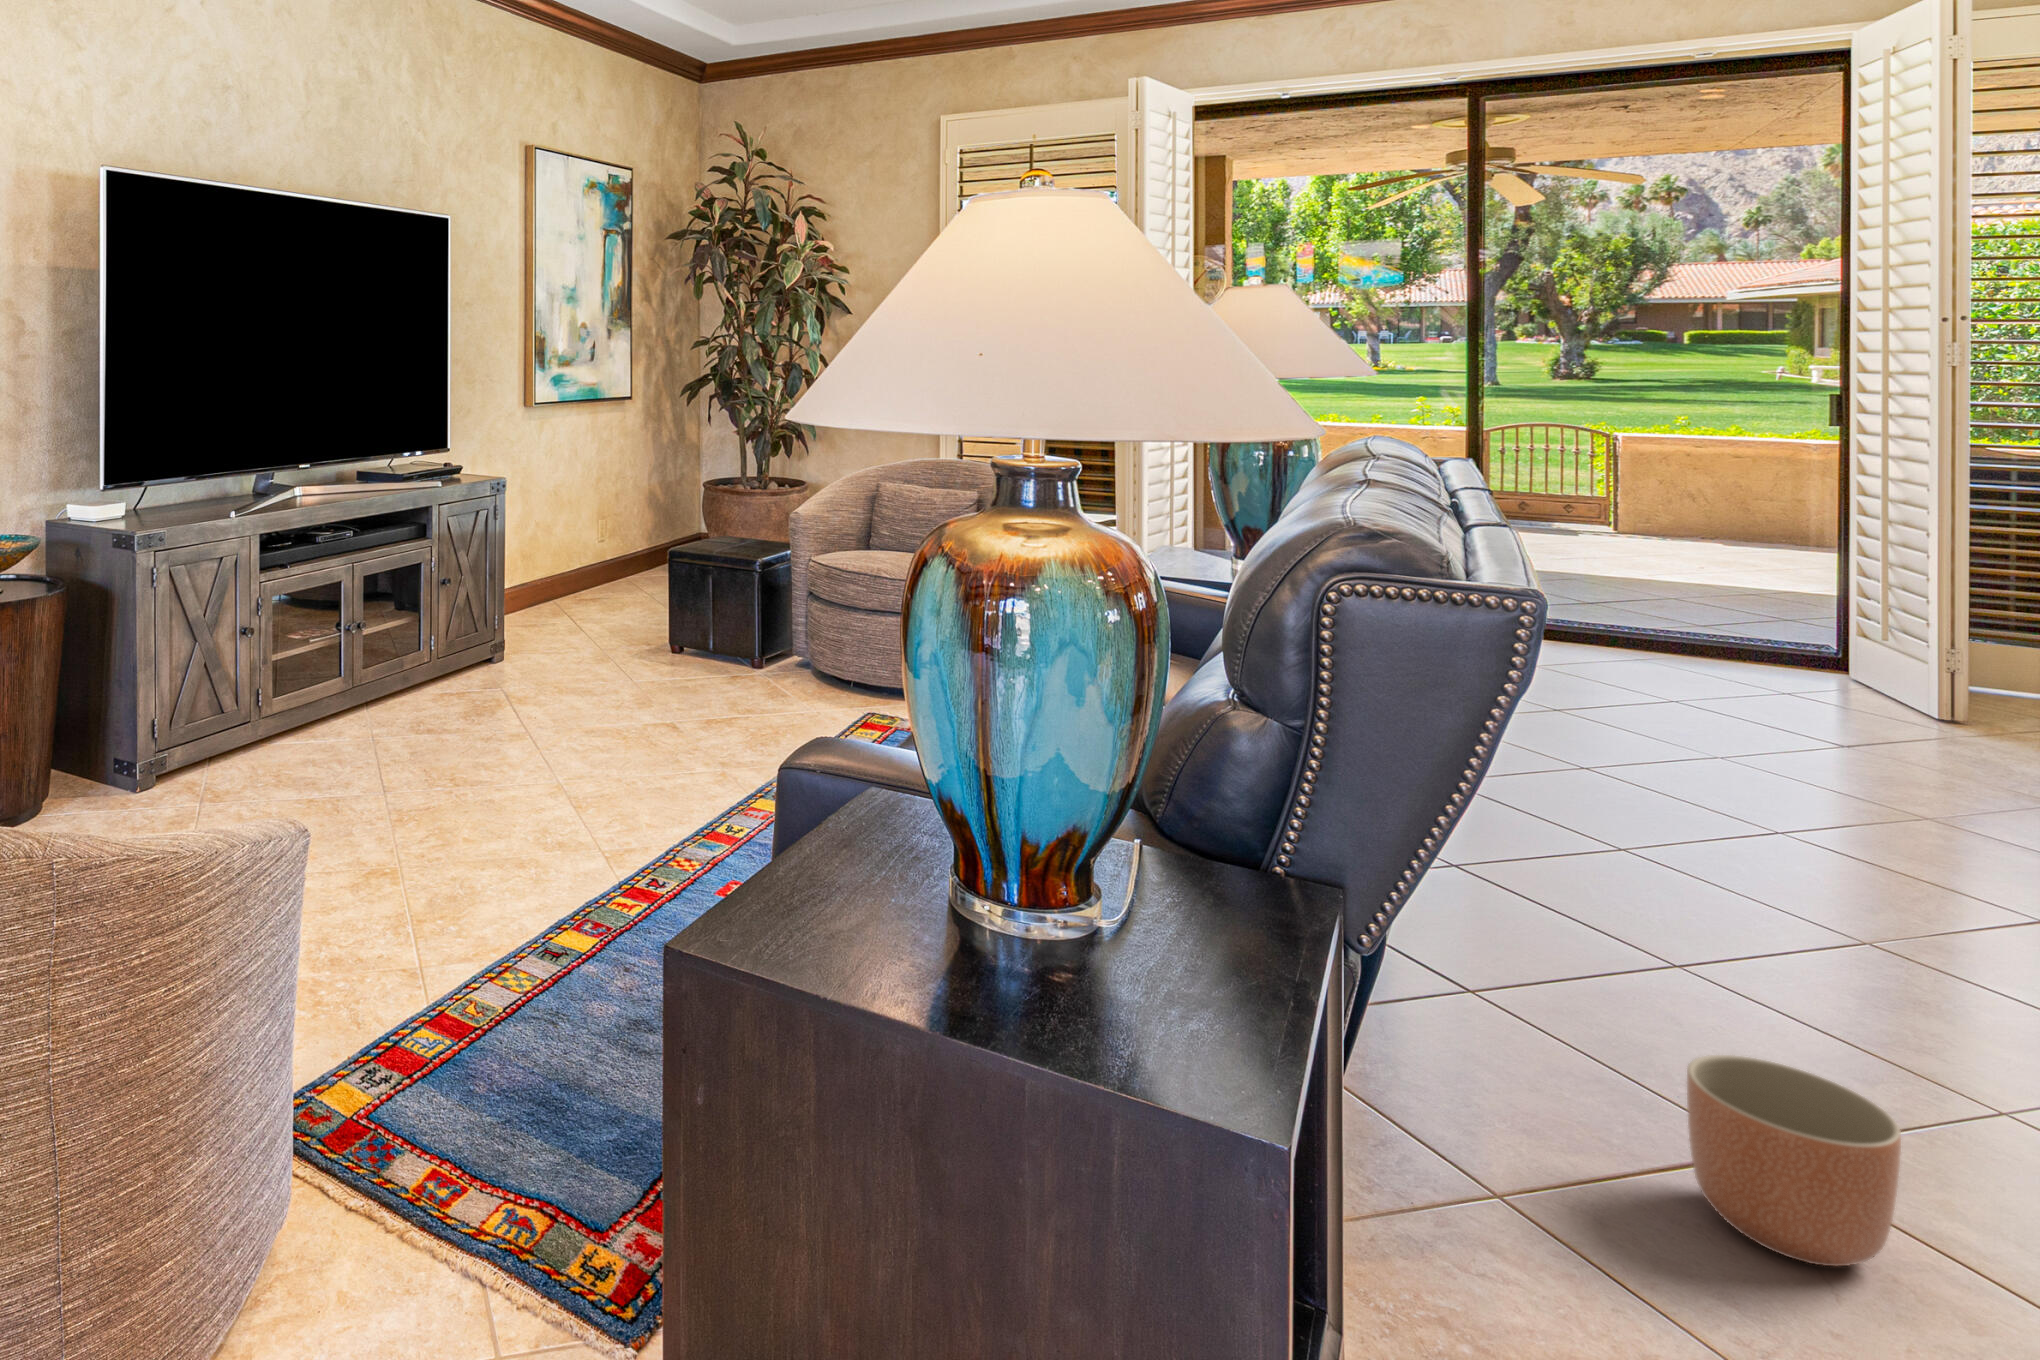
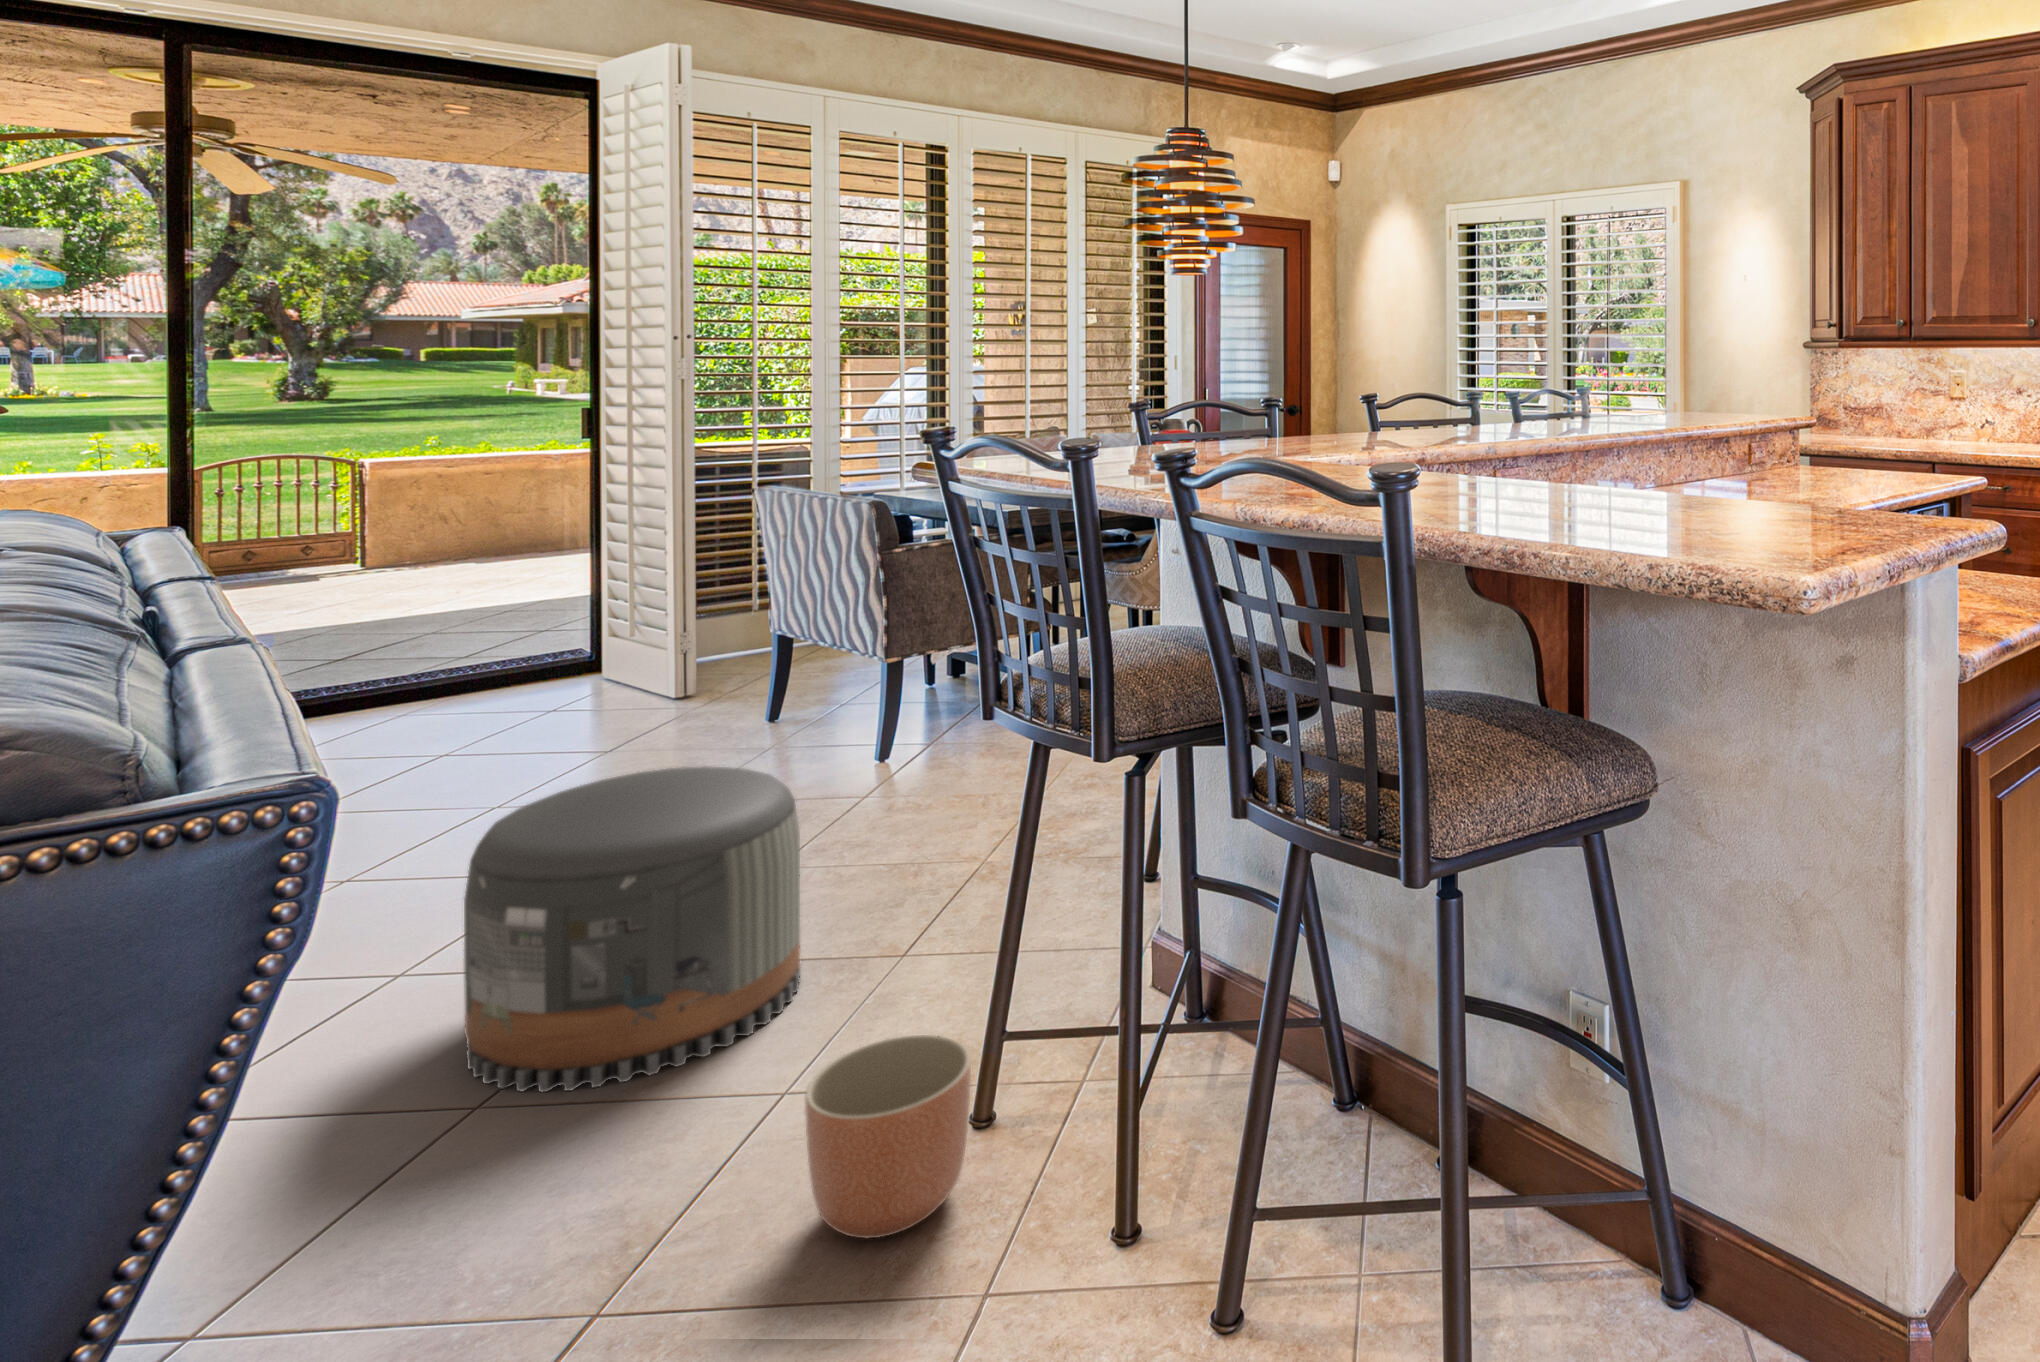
pouf: none [1508,736,1859,1036] -> present [464,766,800,1092]

